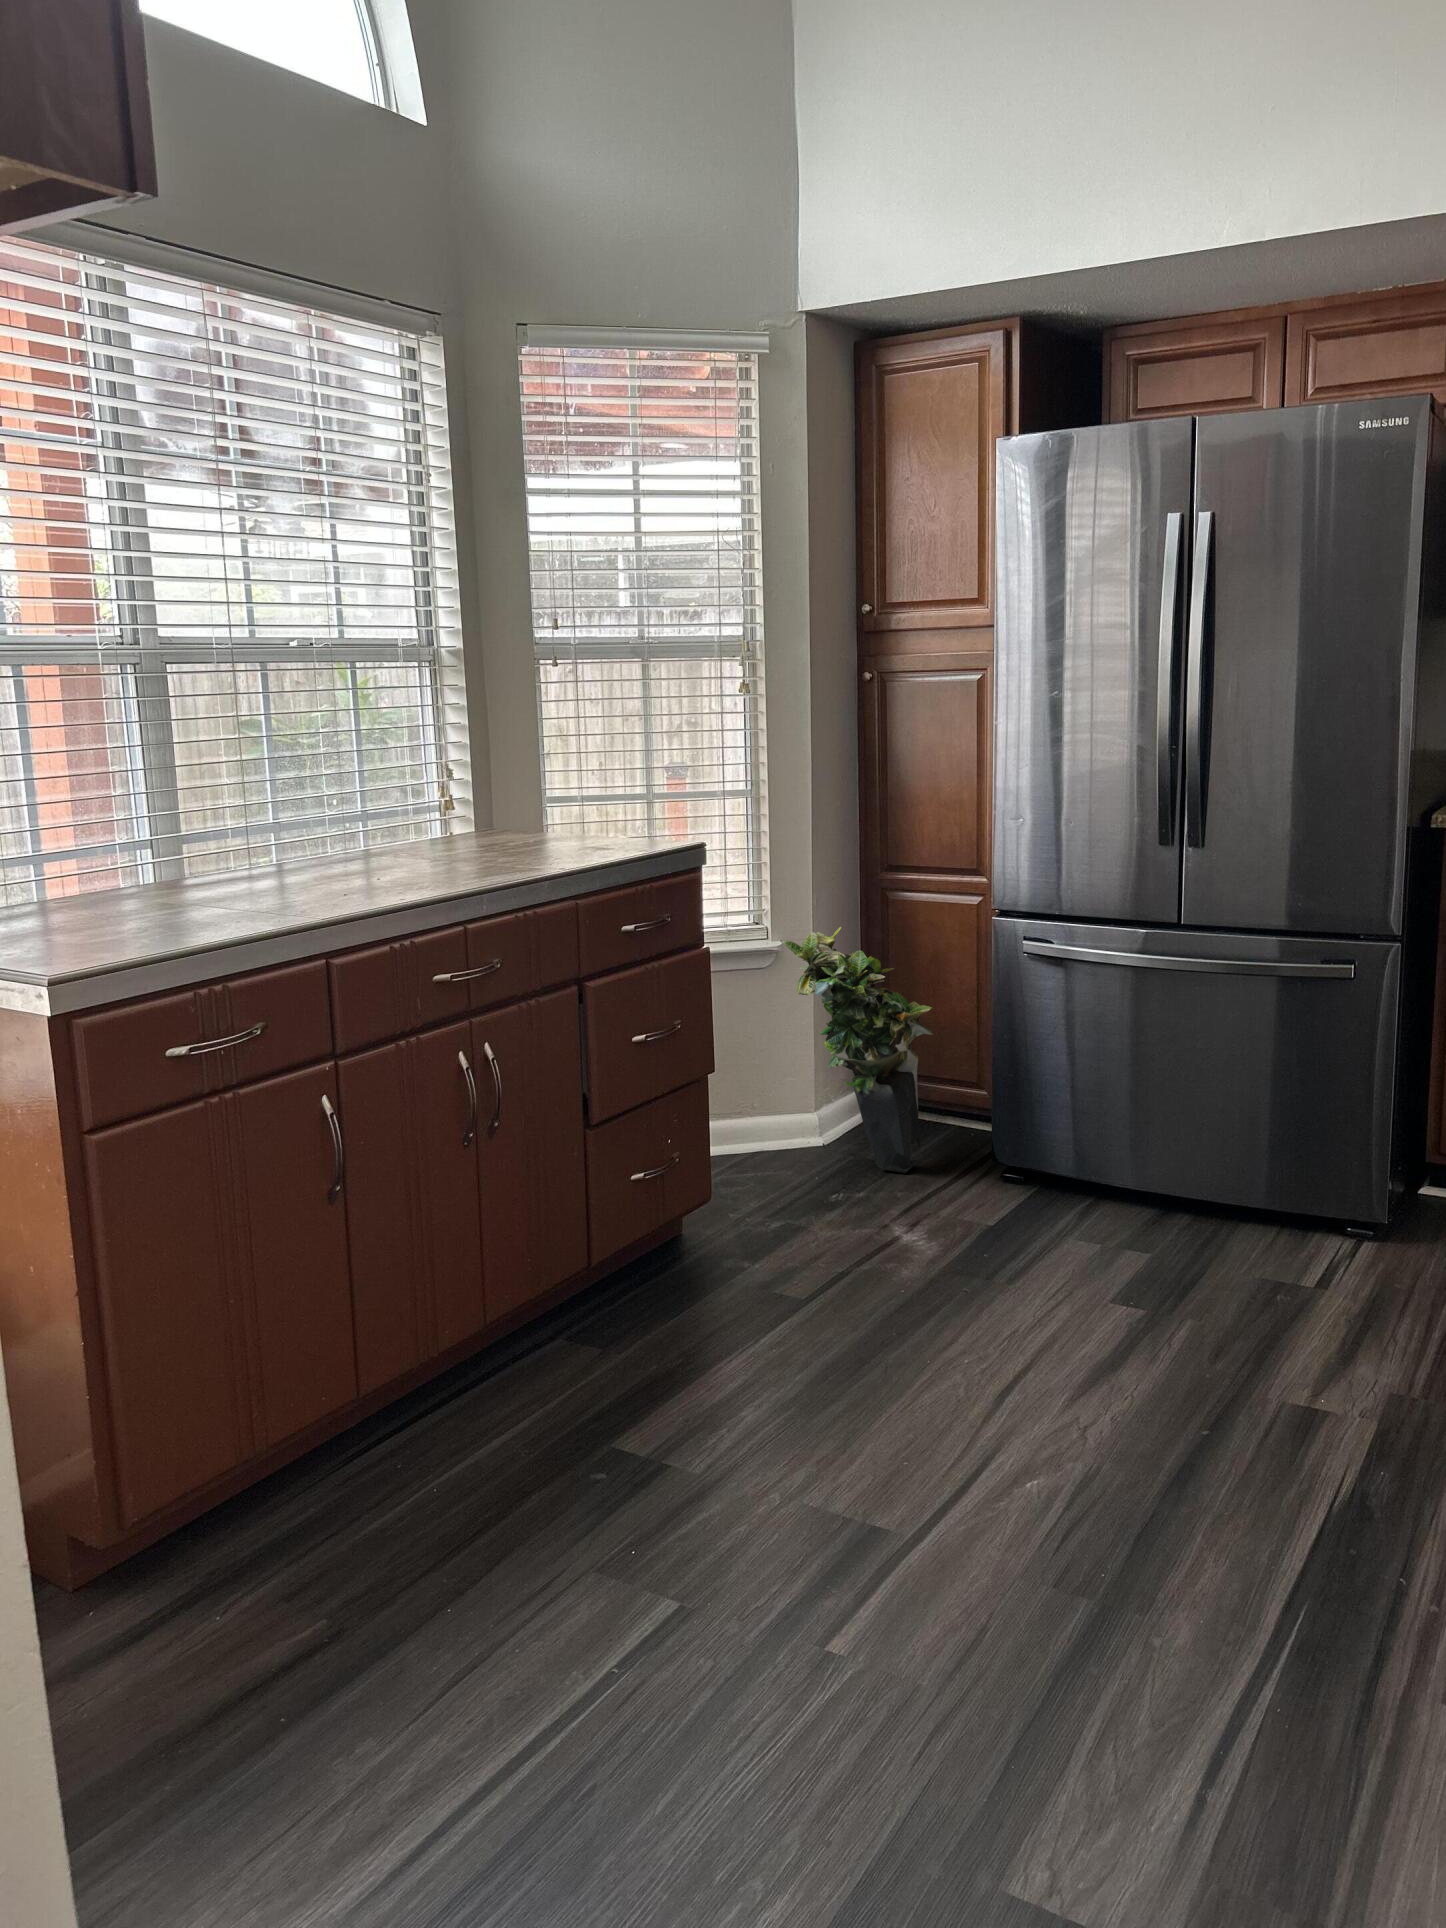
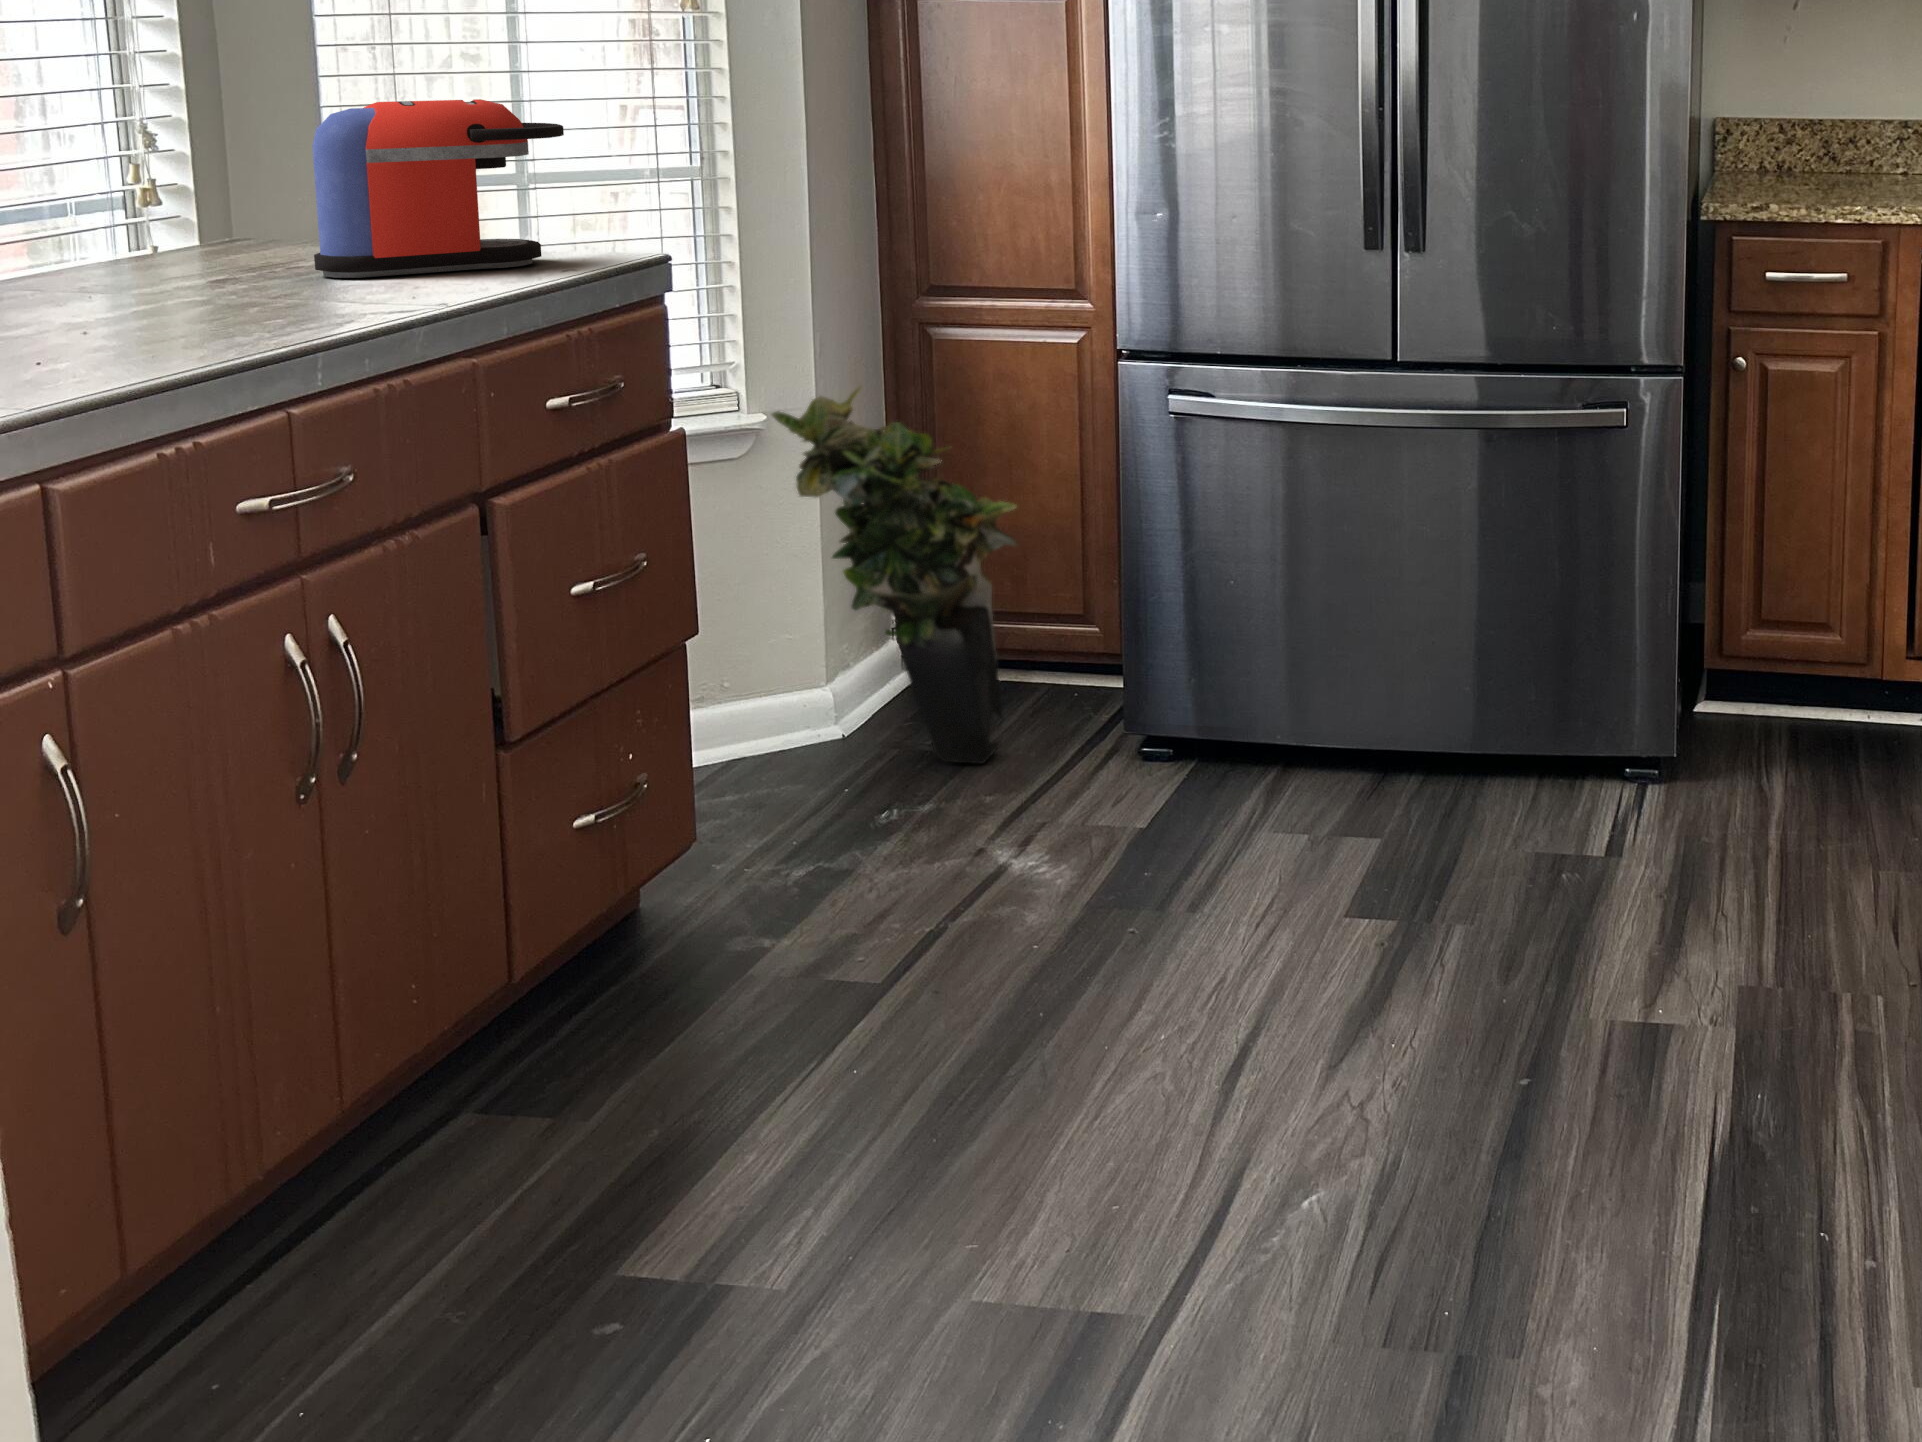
coffee maker: none [513,749,648,852] -> present [312,99,564,278]

